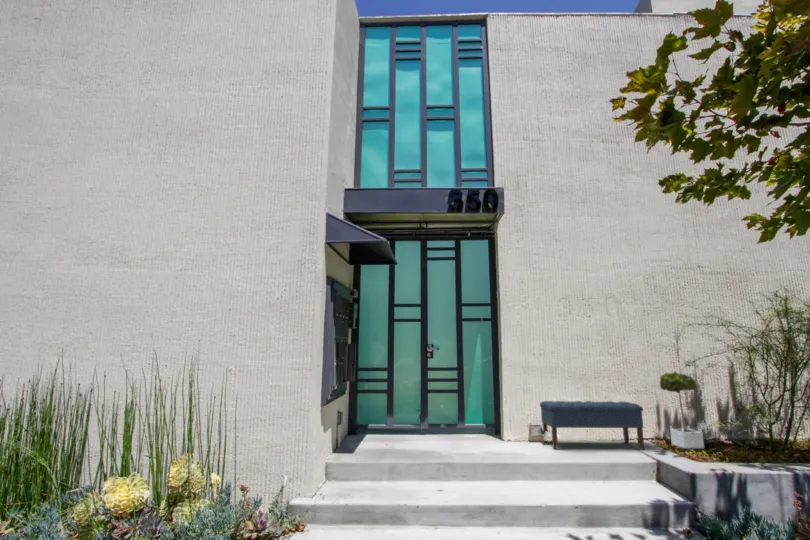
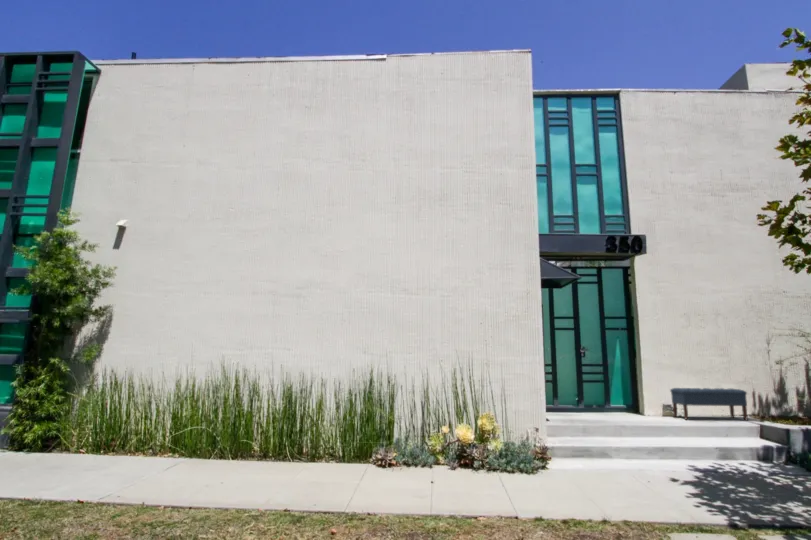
potted tree: present [660,372,704,448] -> none [756,367,789,420]

